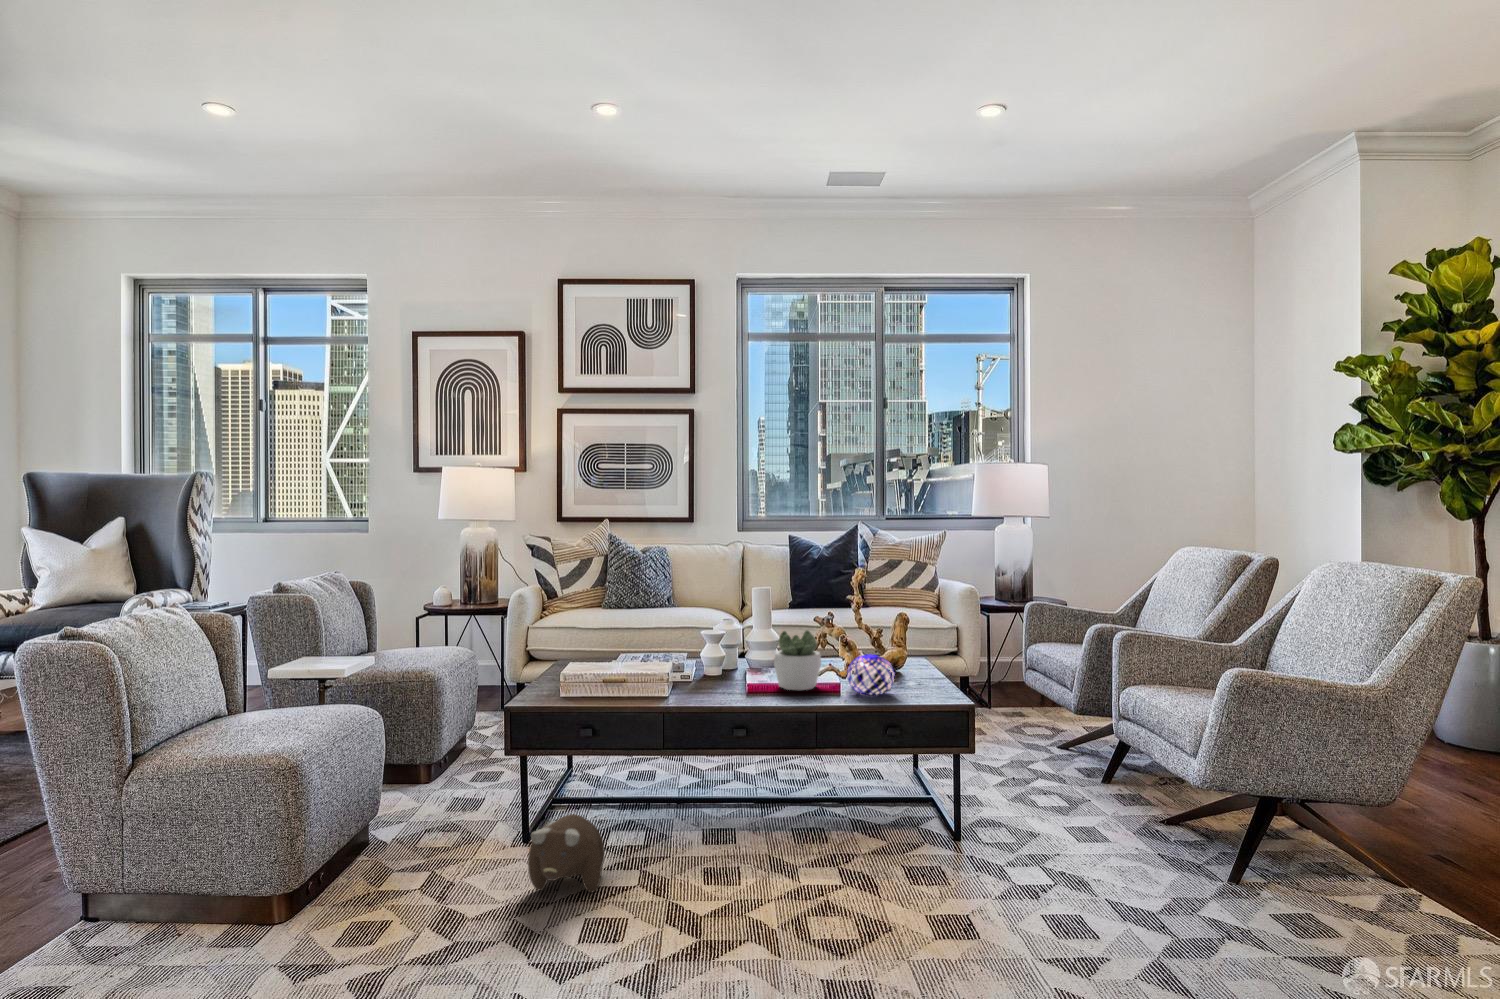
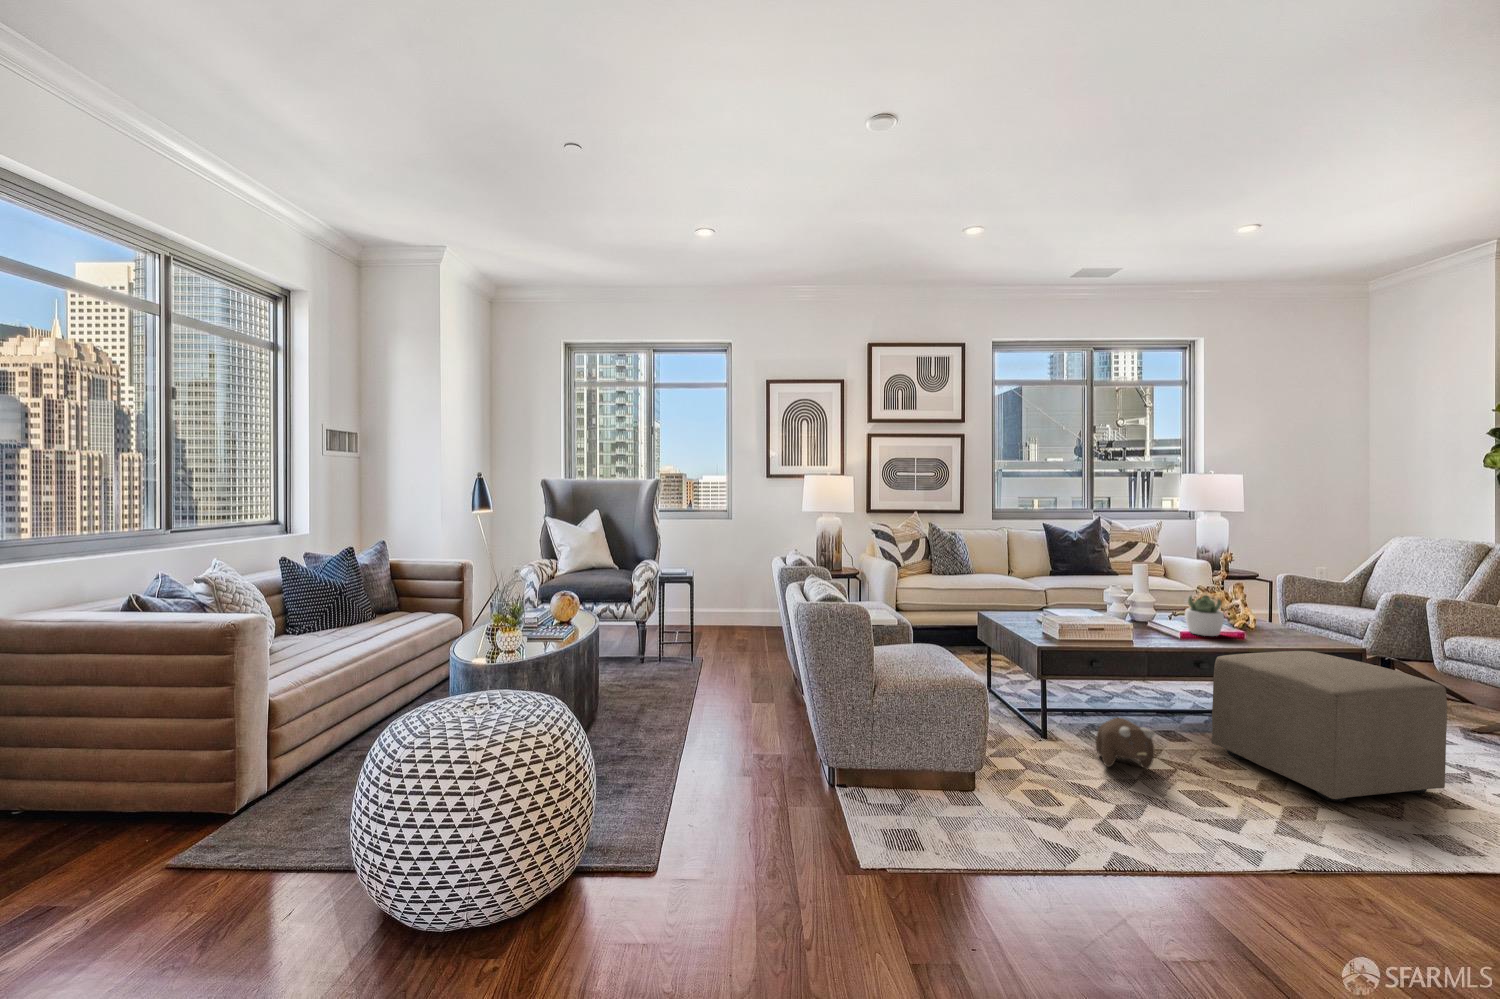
decorative orb: present [847,654,895,695] -> none [1248,612,1289,640]
ottoman: none [735,711,973,942] -> present [1212,651,1447,802]

